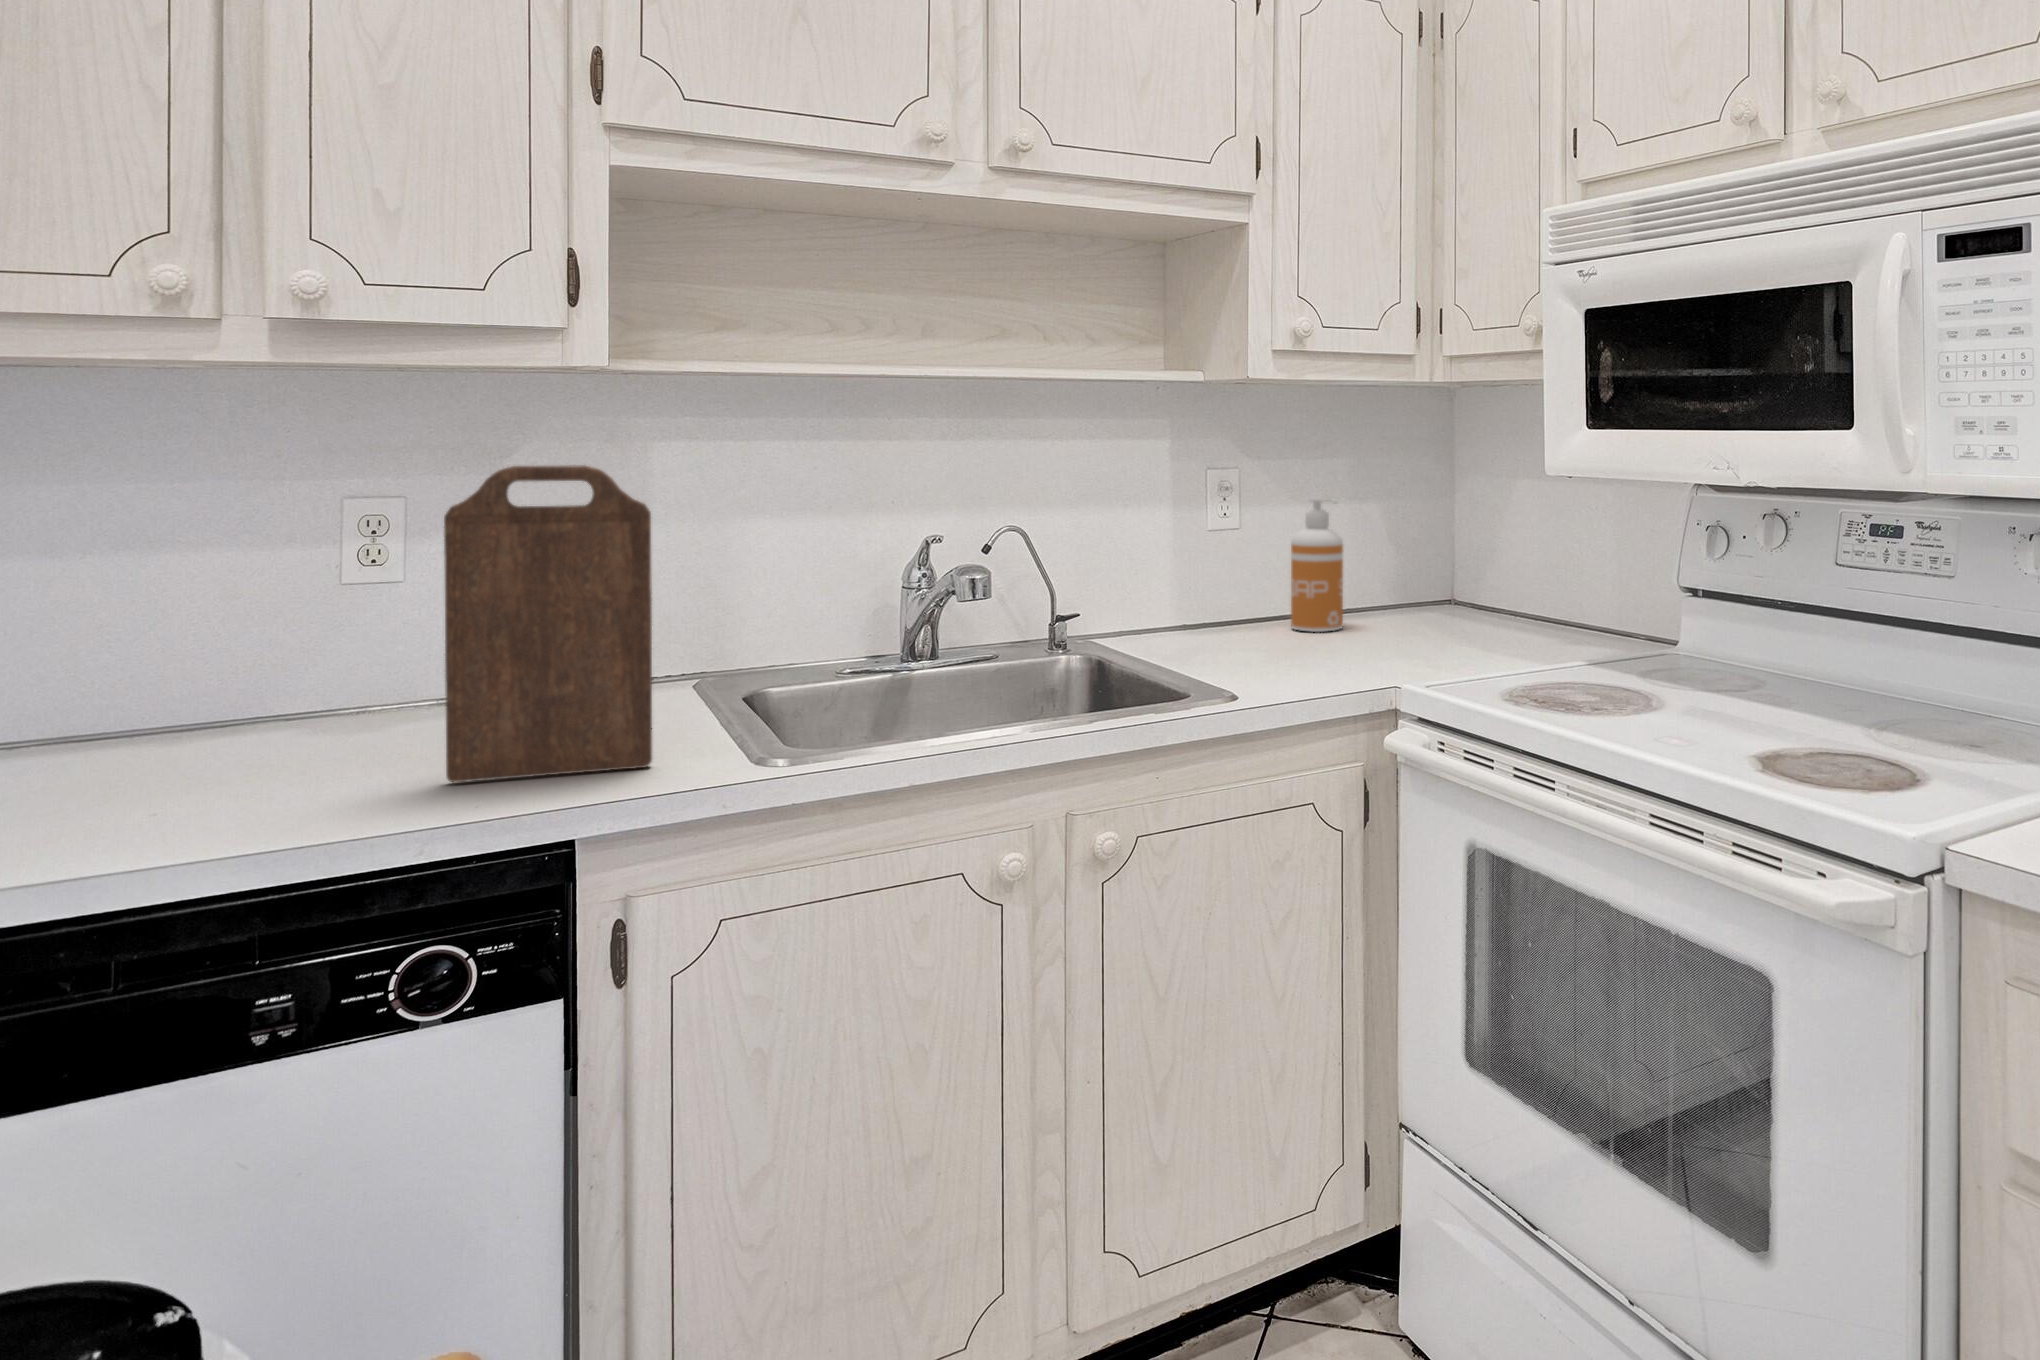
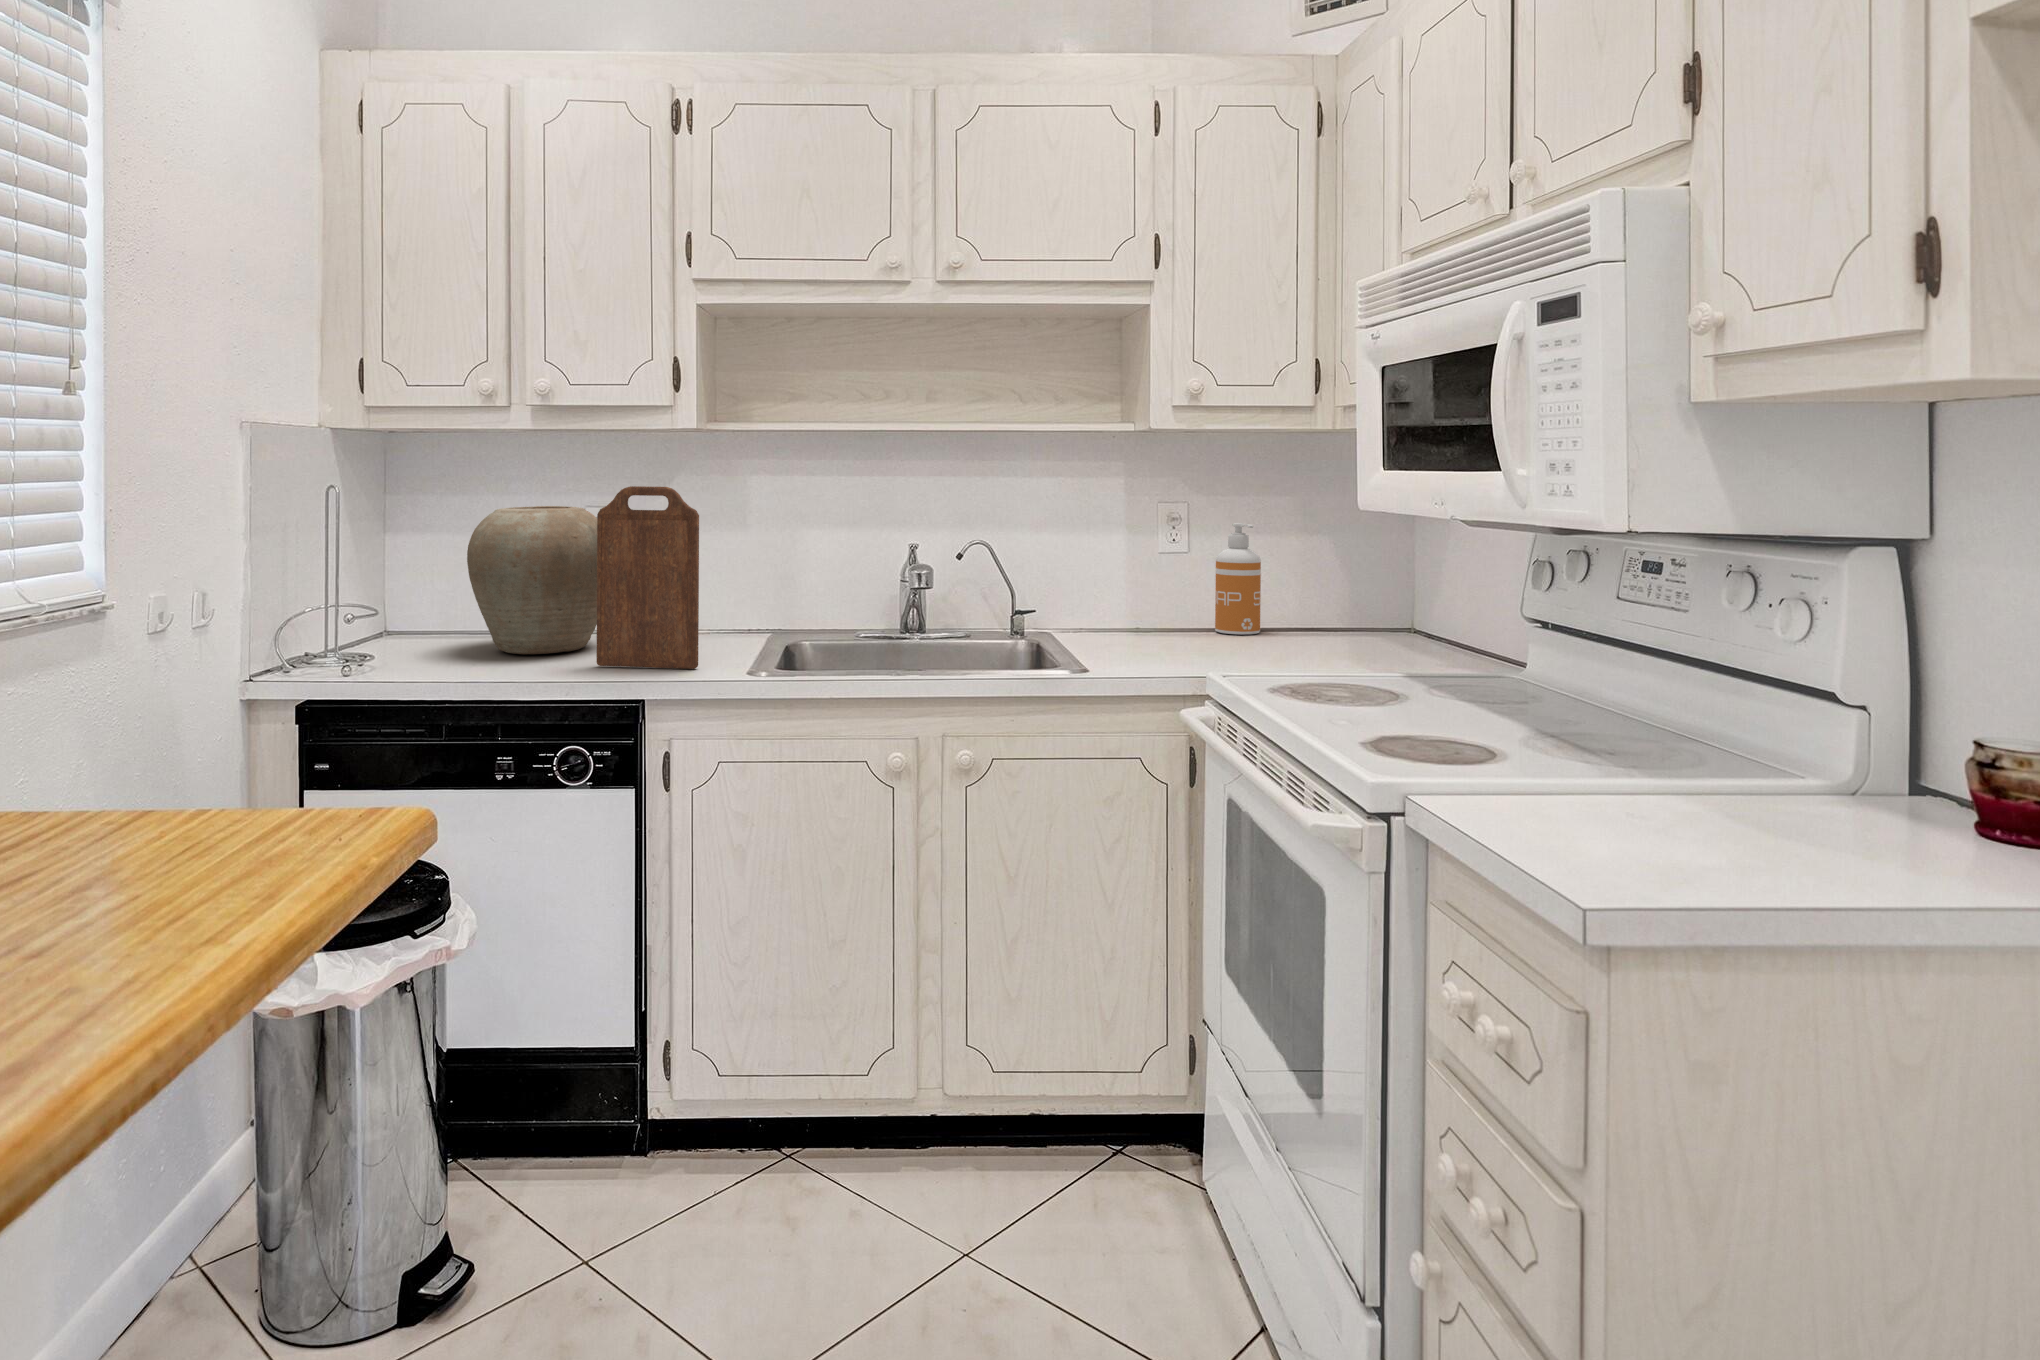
vase: none [118,502,438,776] -> present [467,506,597,654]

